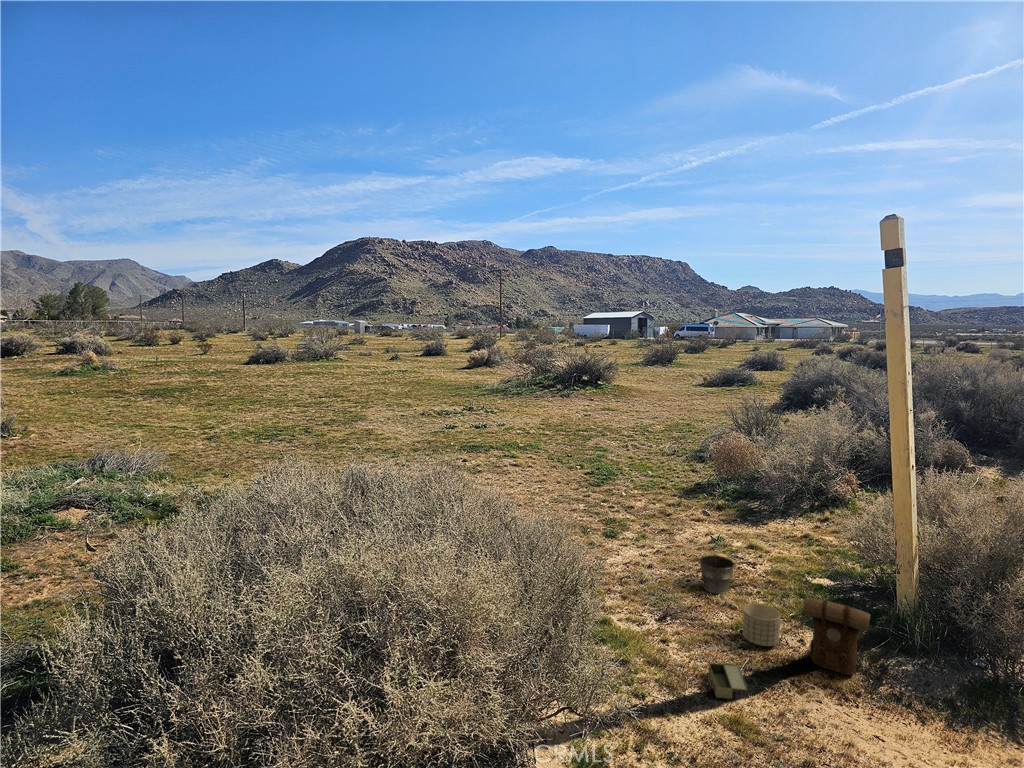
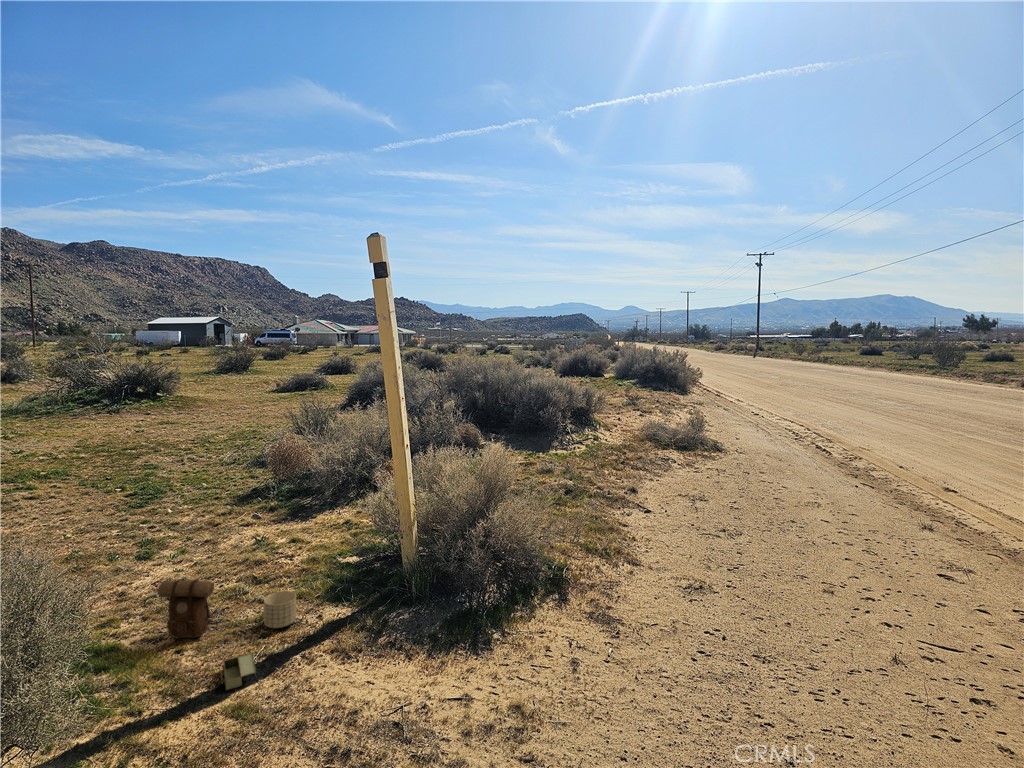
bucket: present [696,555,735,594] -> none [229,556,266,592]
backpack: present [804,598,870,675] -> present [157,579,214,638]

